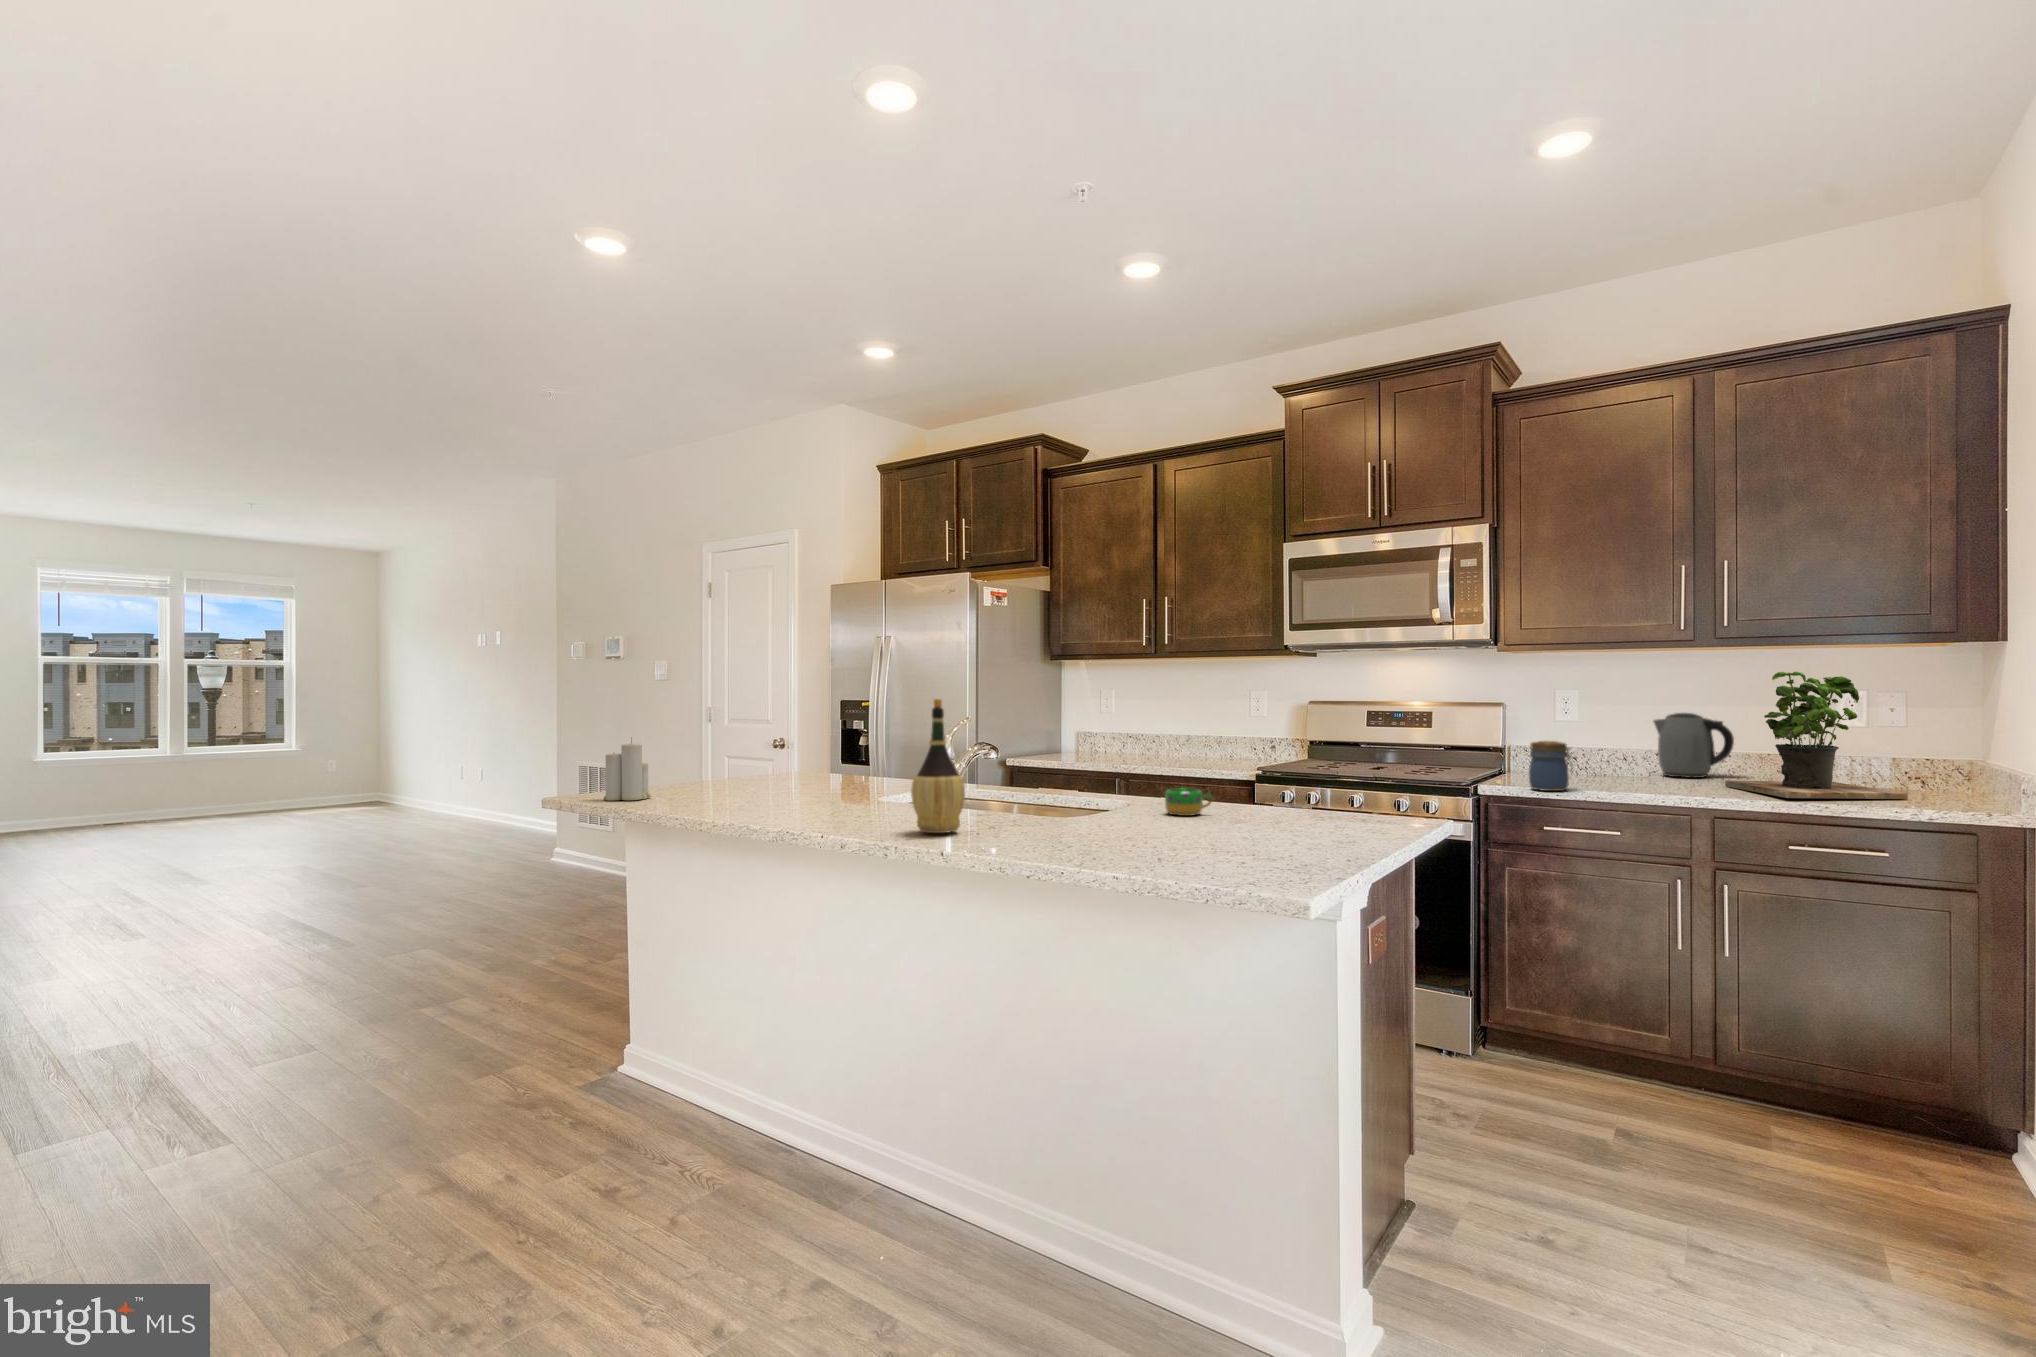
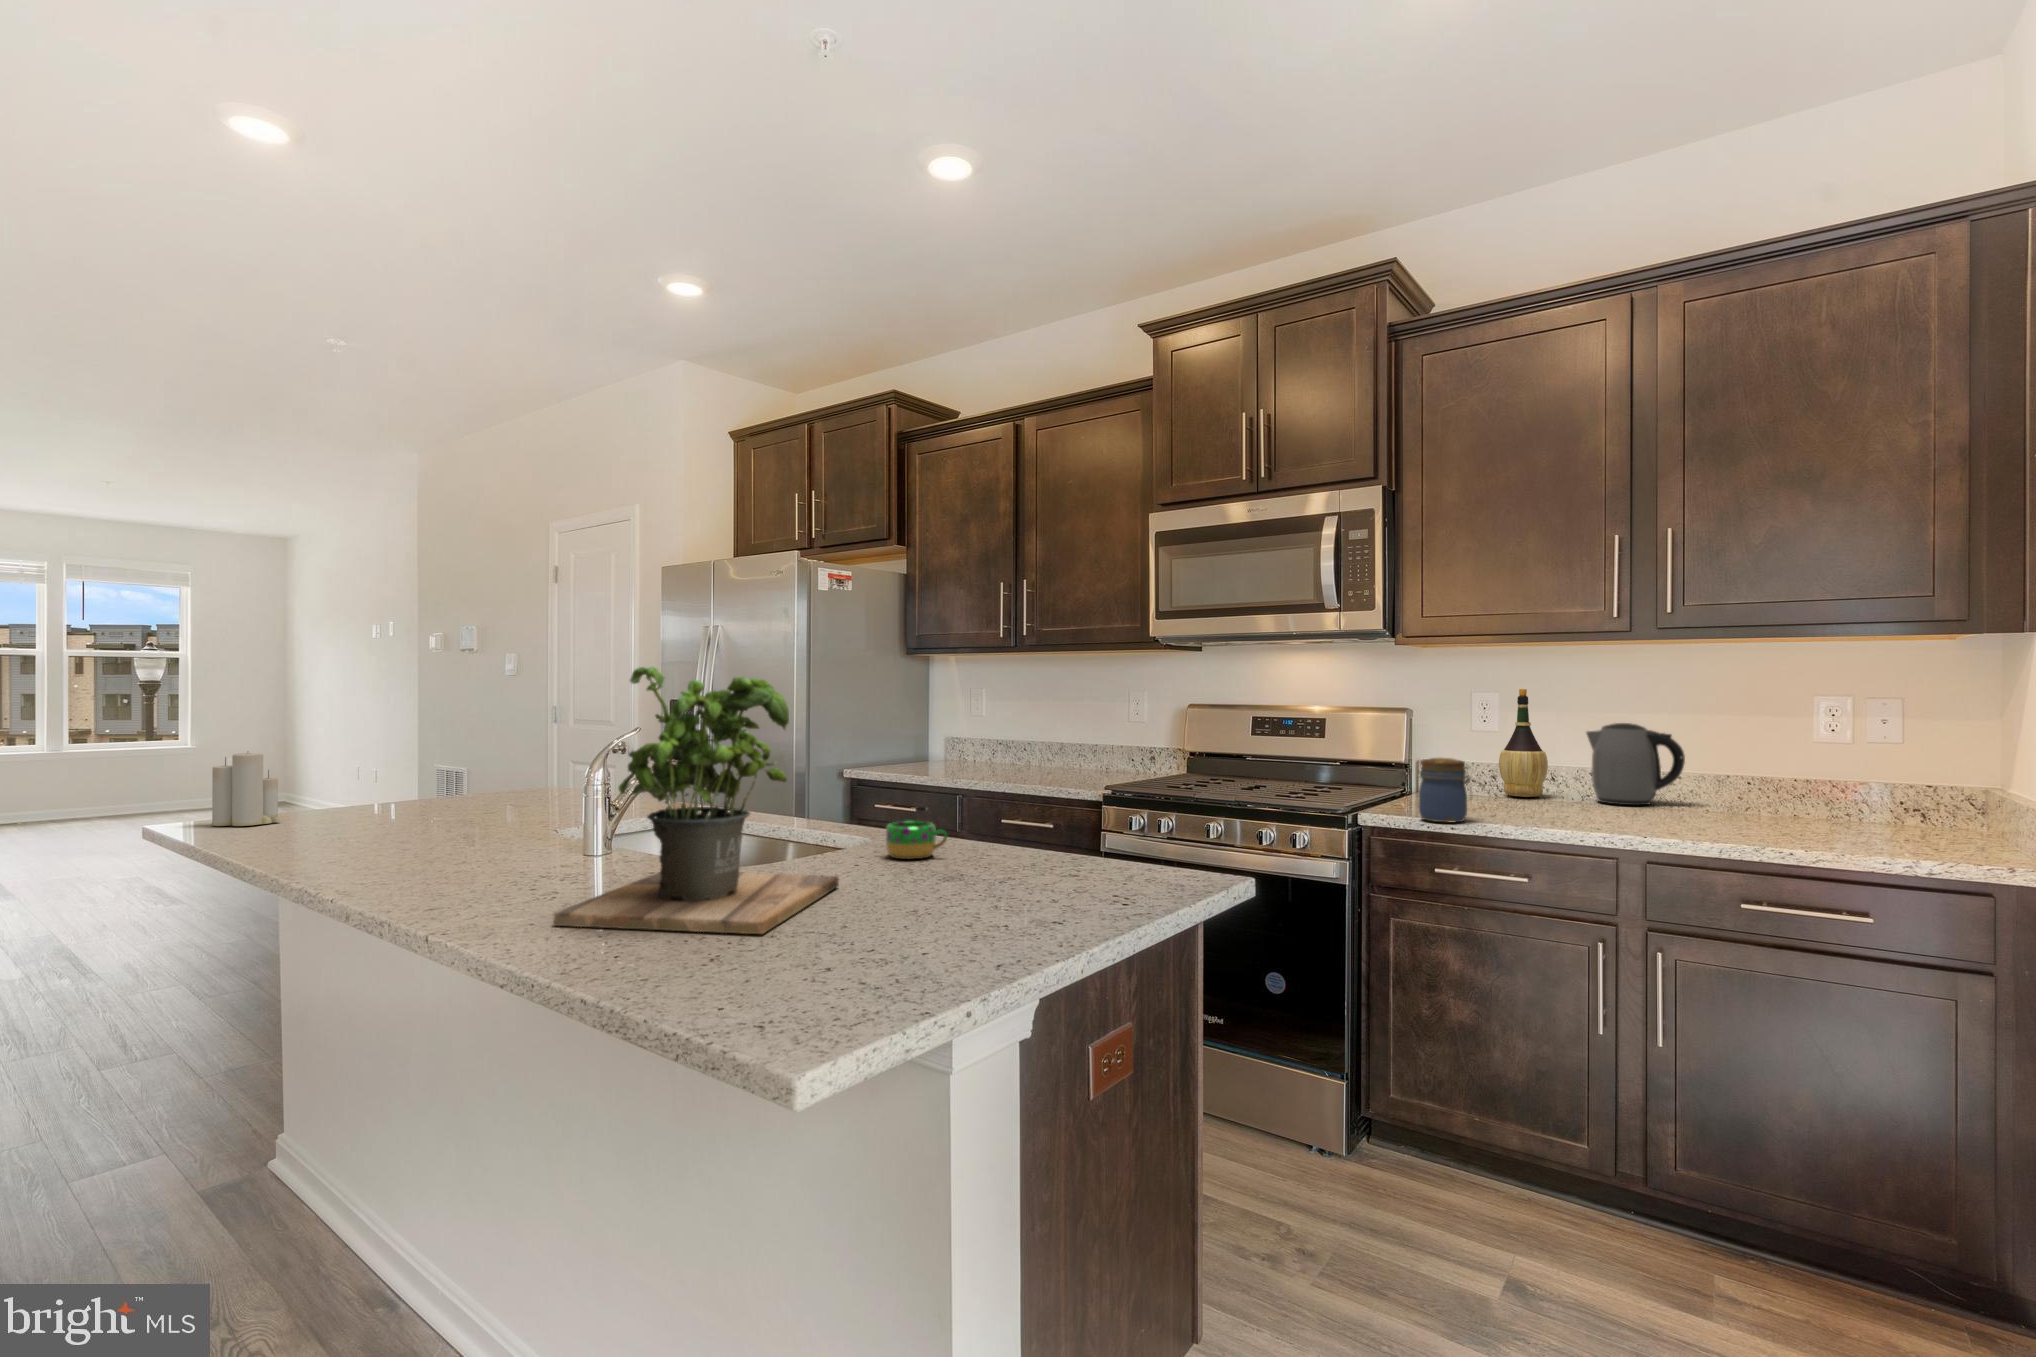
potted plant: present [1725,672,1908,799] -> present [553,667,839,934]
wine bottle: present [911,699,965,833] -> present [1499,689,1548,797]

